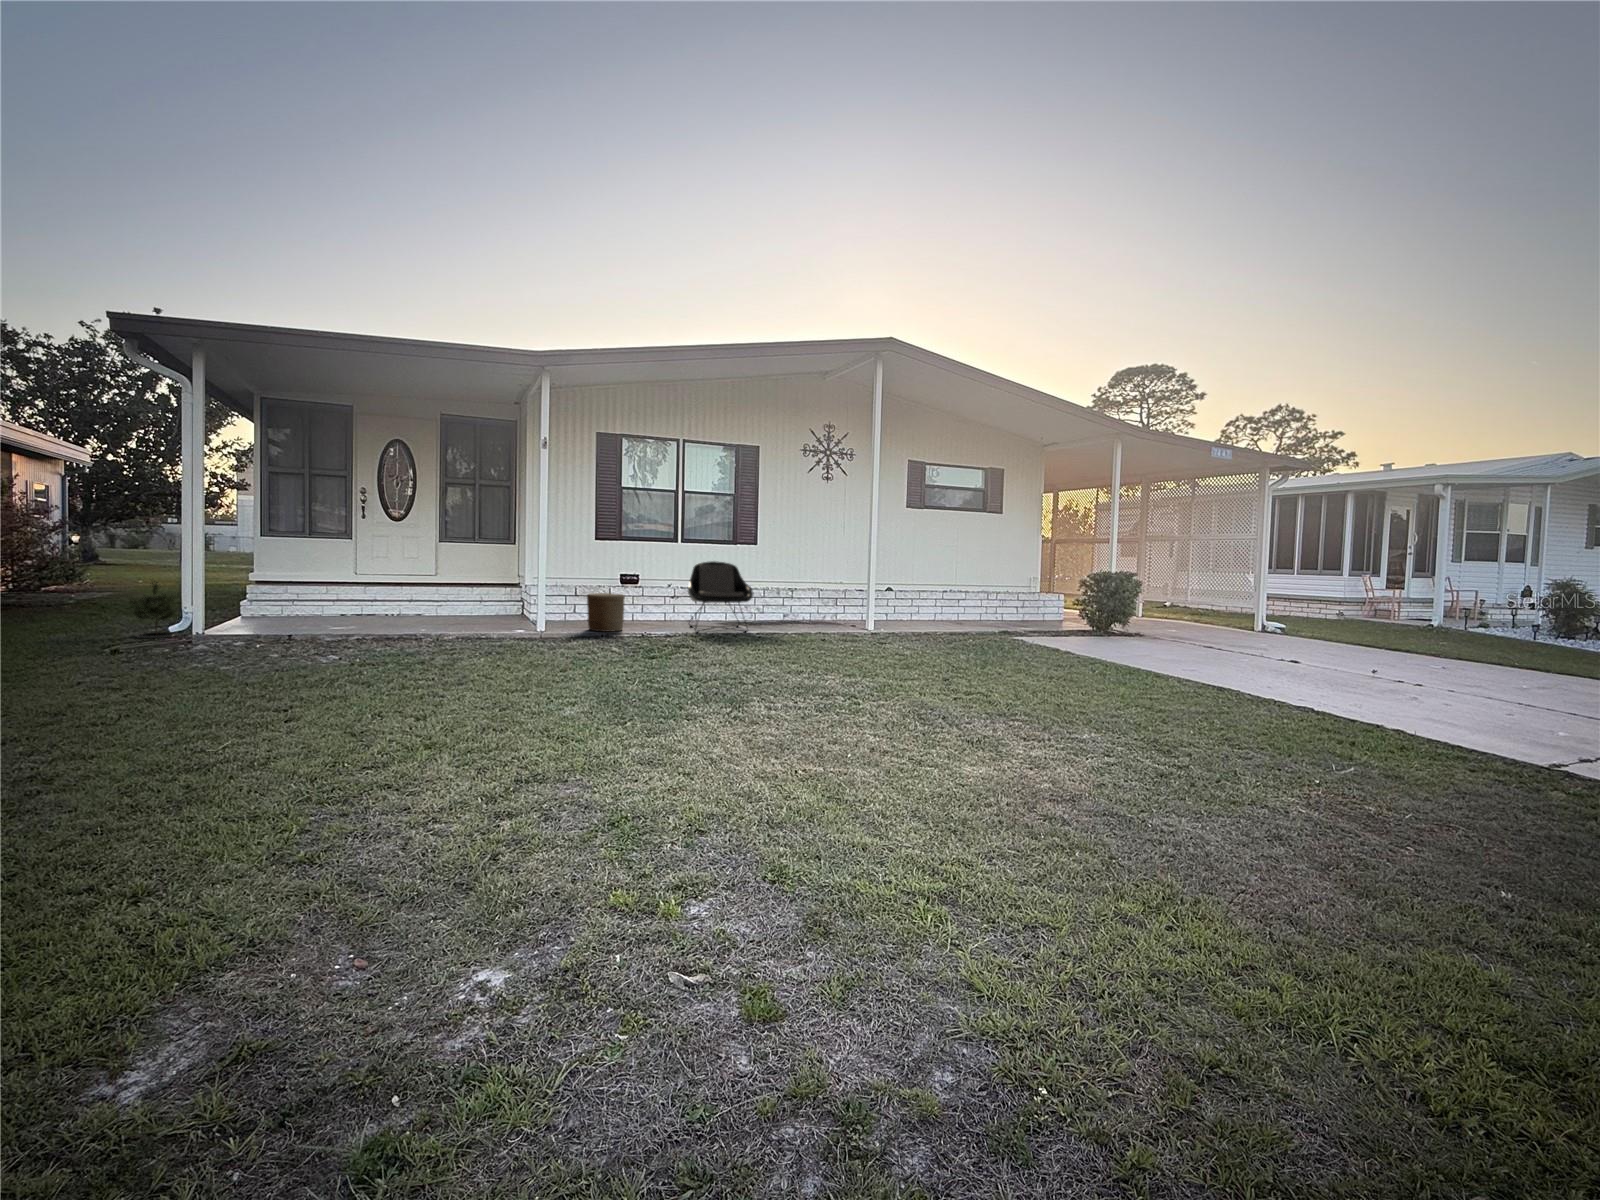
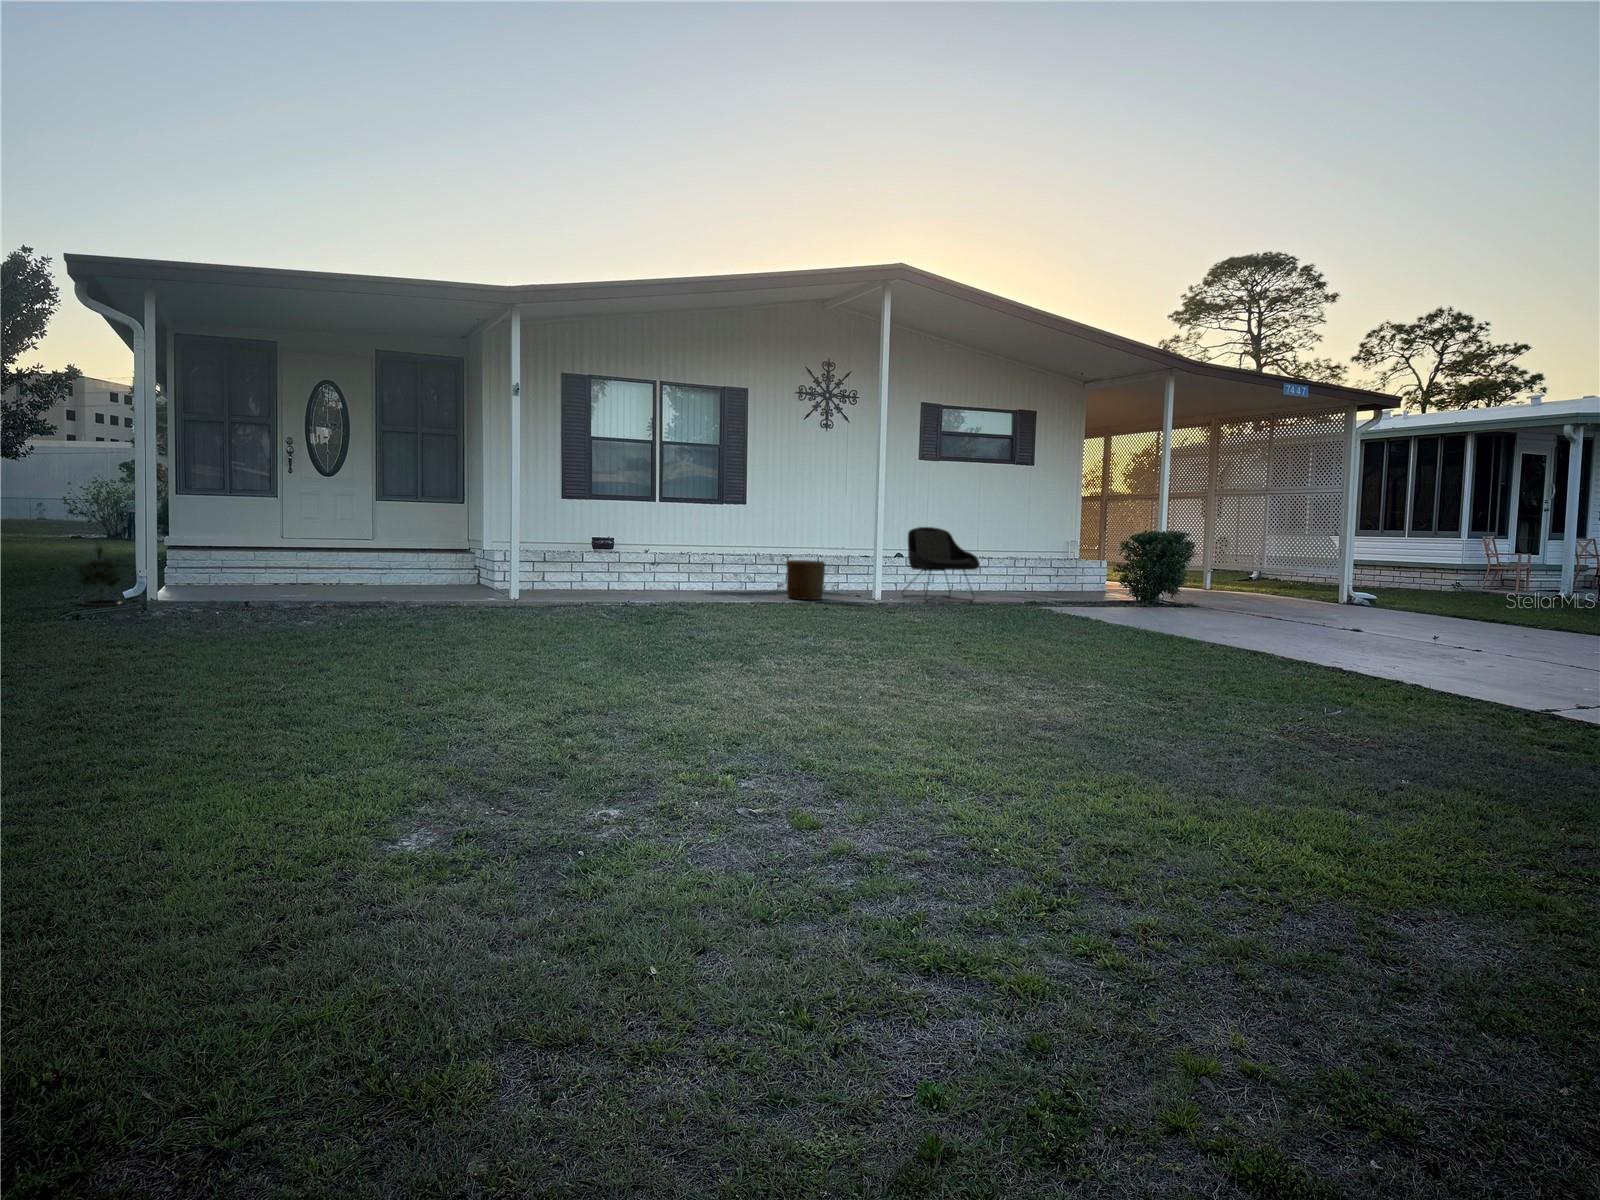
lounge chair: present [688,561,753,633] -> present [903,527,980,602]
woven basket: present [587,593,625,632] -> present [786,560,825,600]

